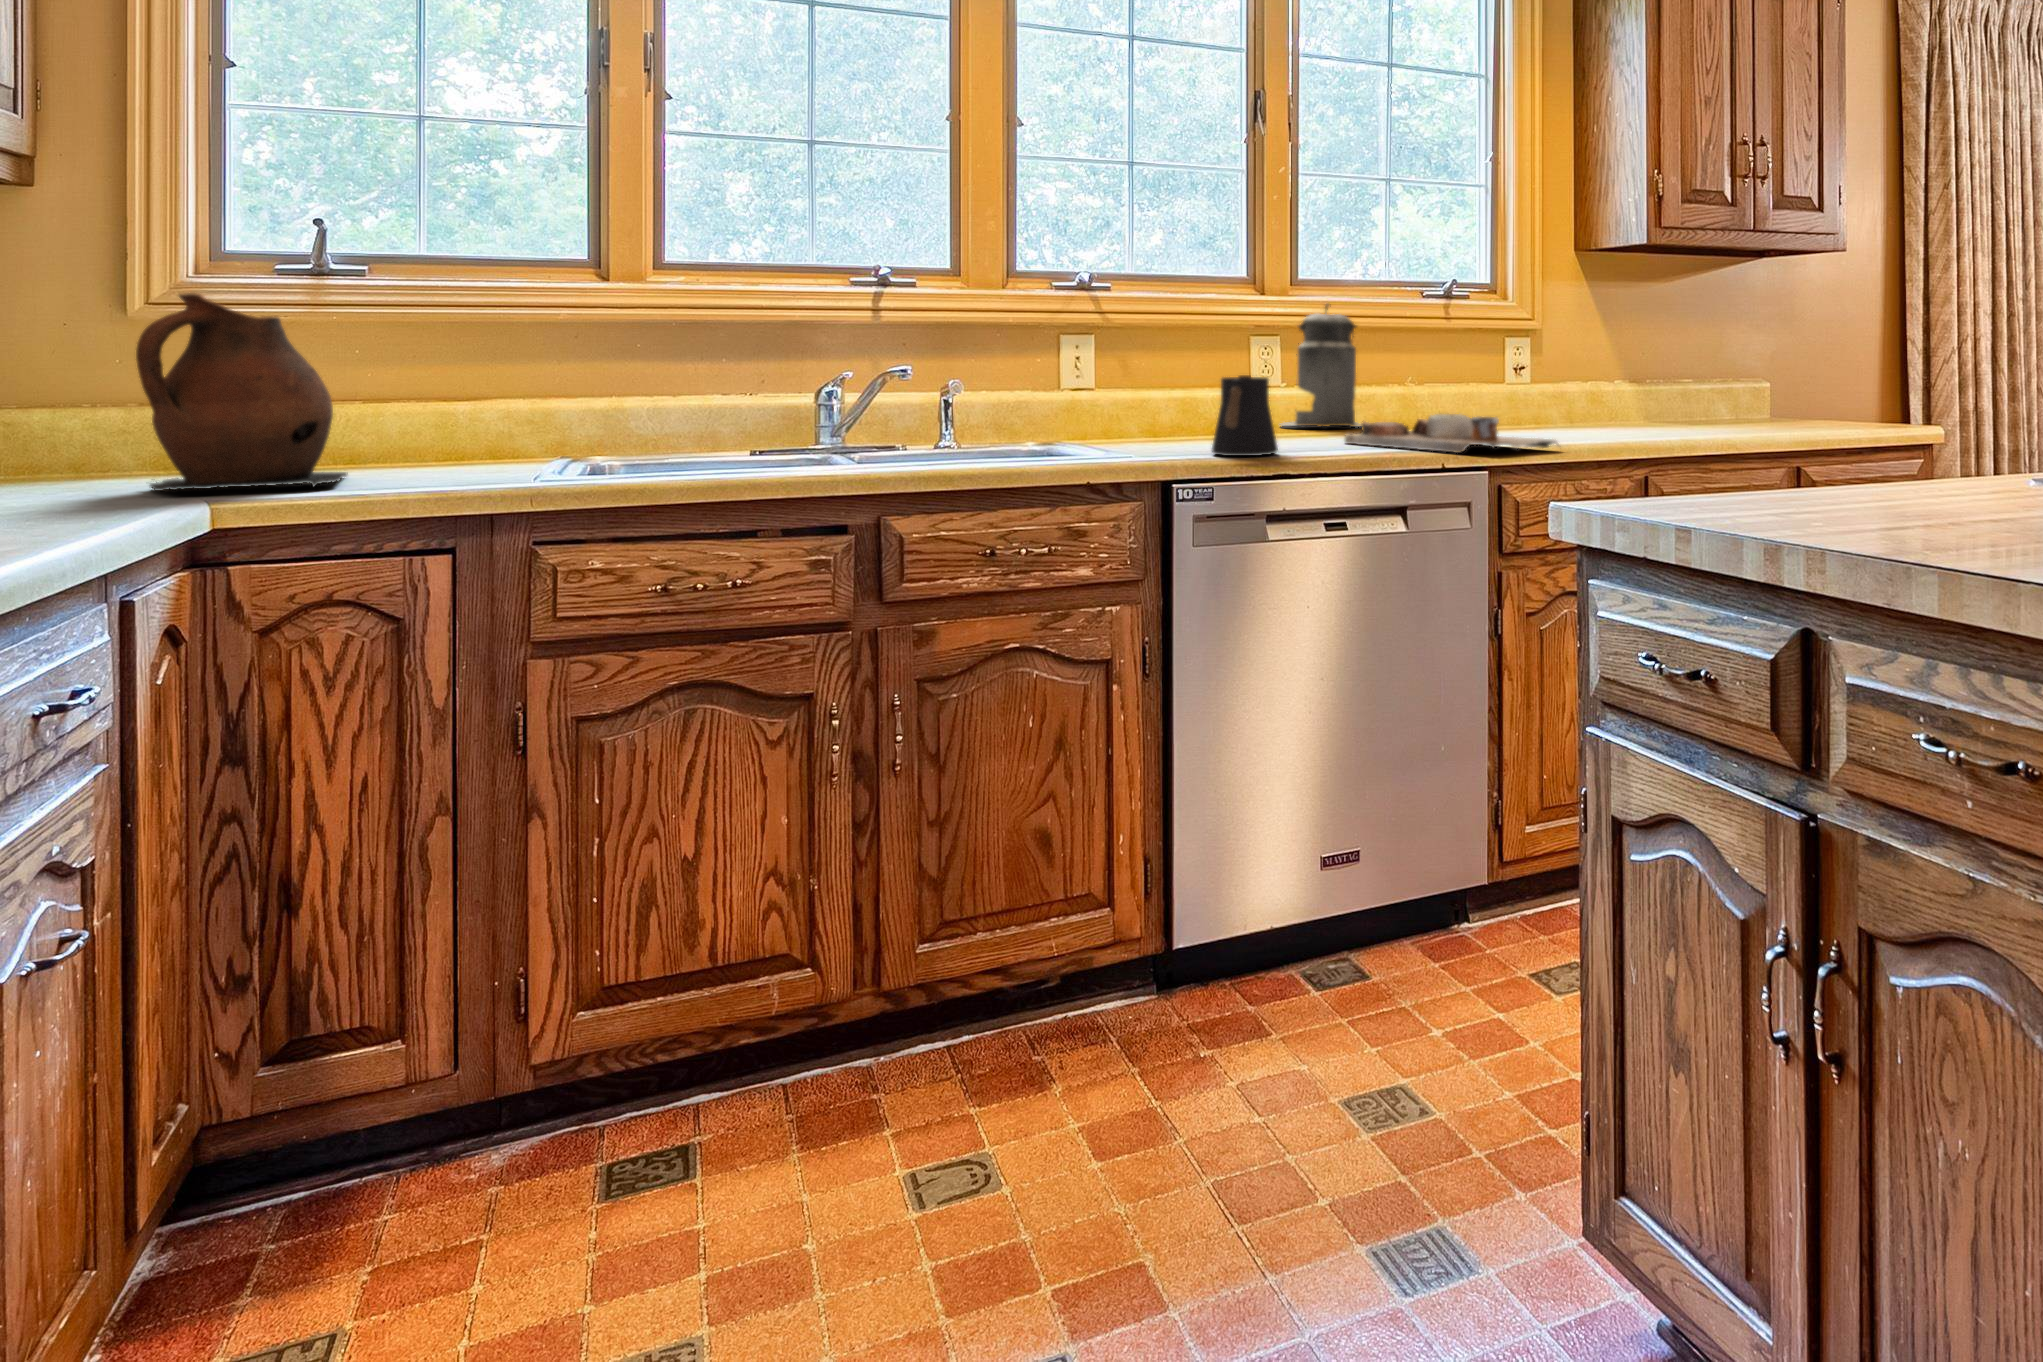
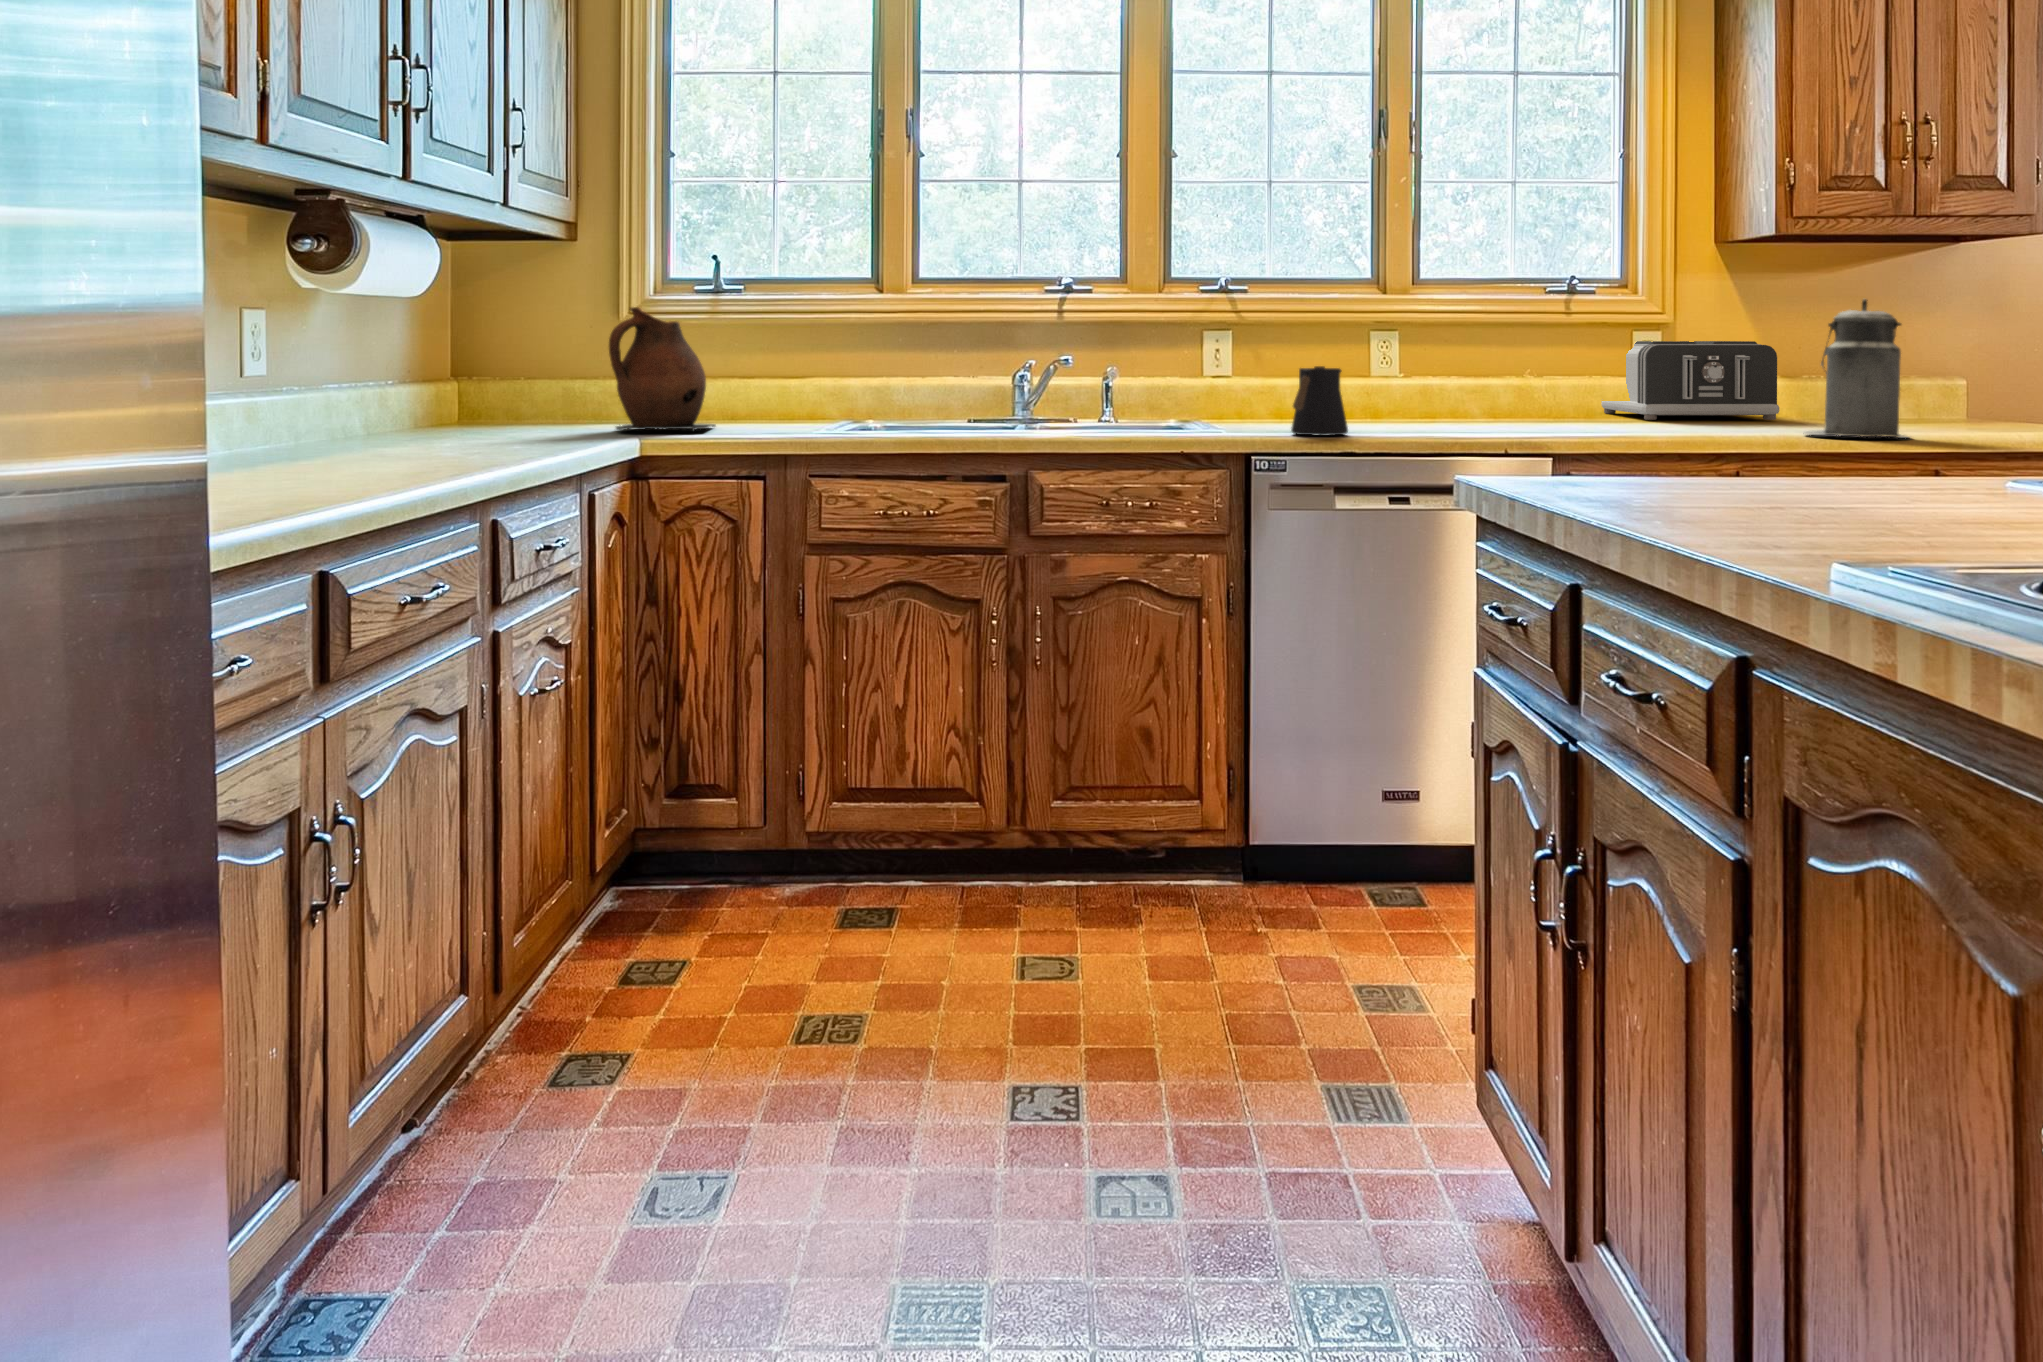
canister: present [1281,304,1361,427] -> present [1805,299,1908,438]
toaster: none [1463,345,1636,424] -> present [1601,341,1779,420]
cutting board: present [1345,414,1558,453] -> none [1426,404,1619,440]

